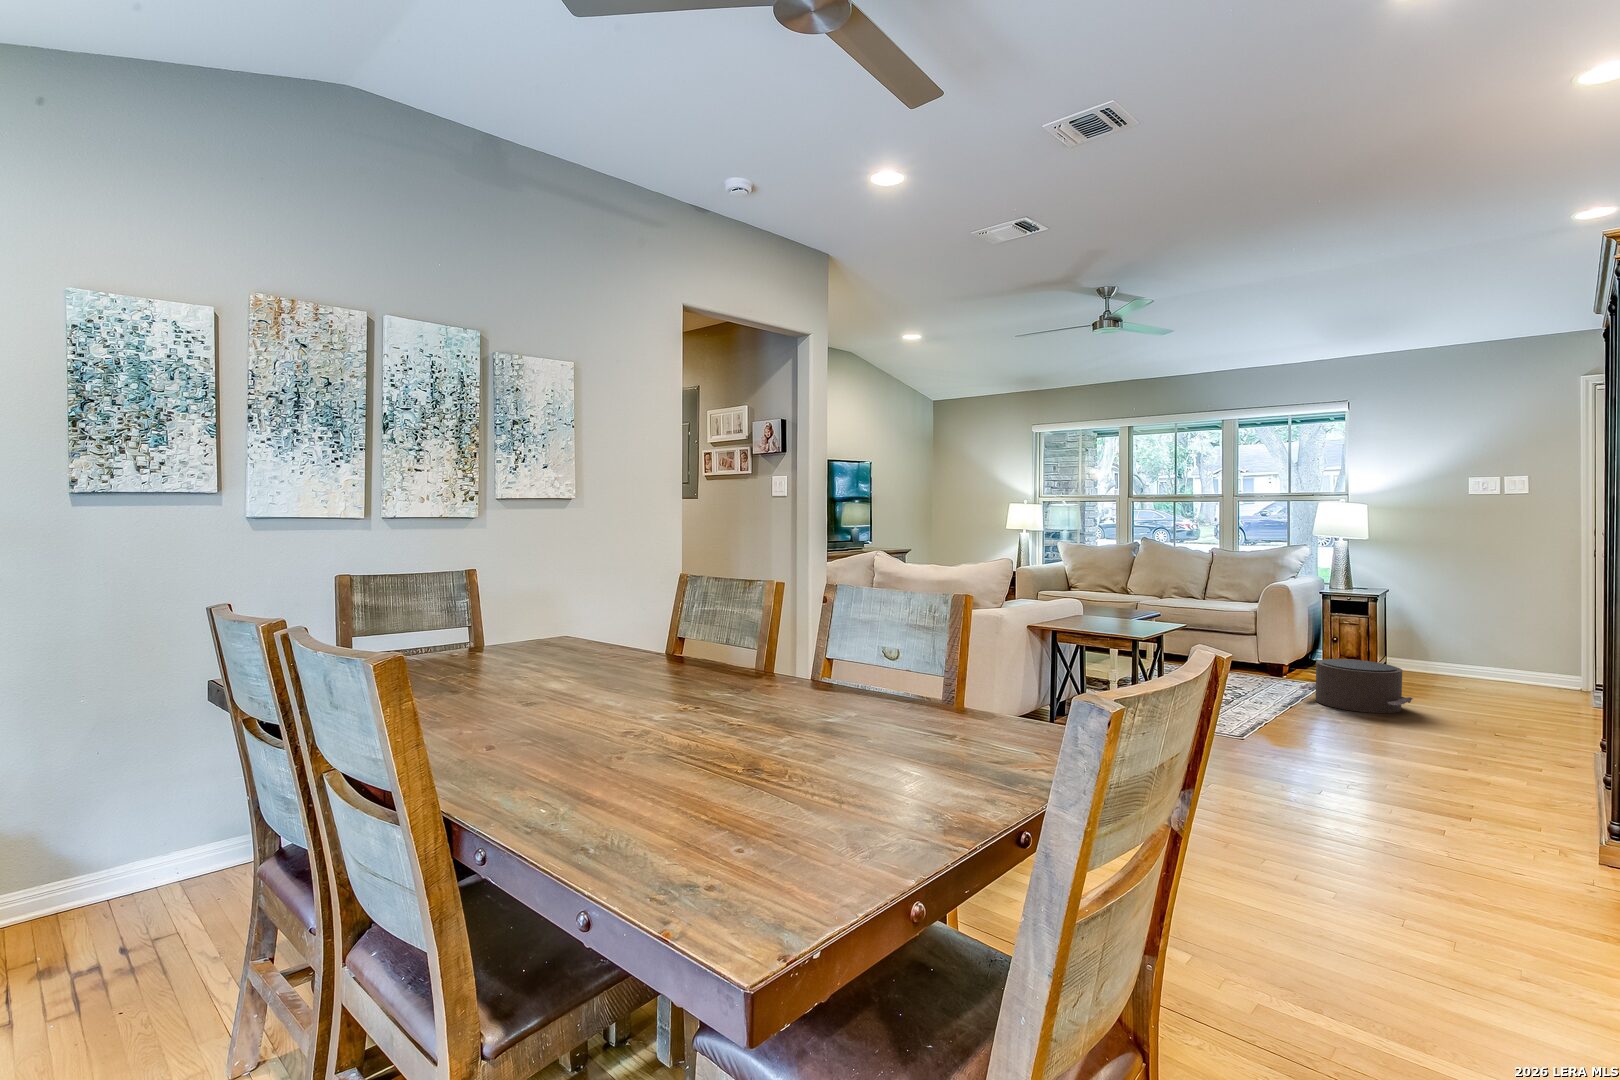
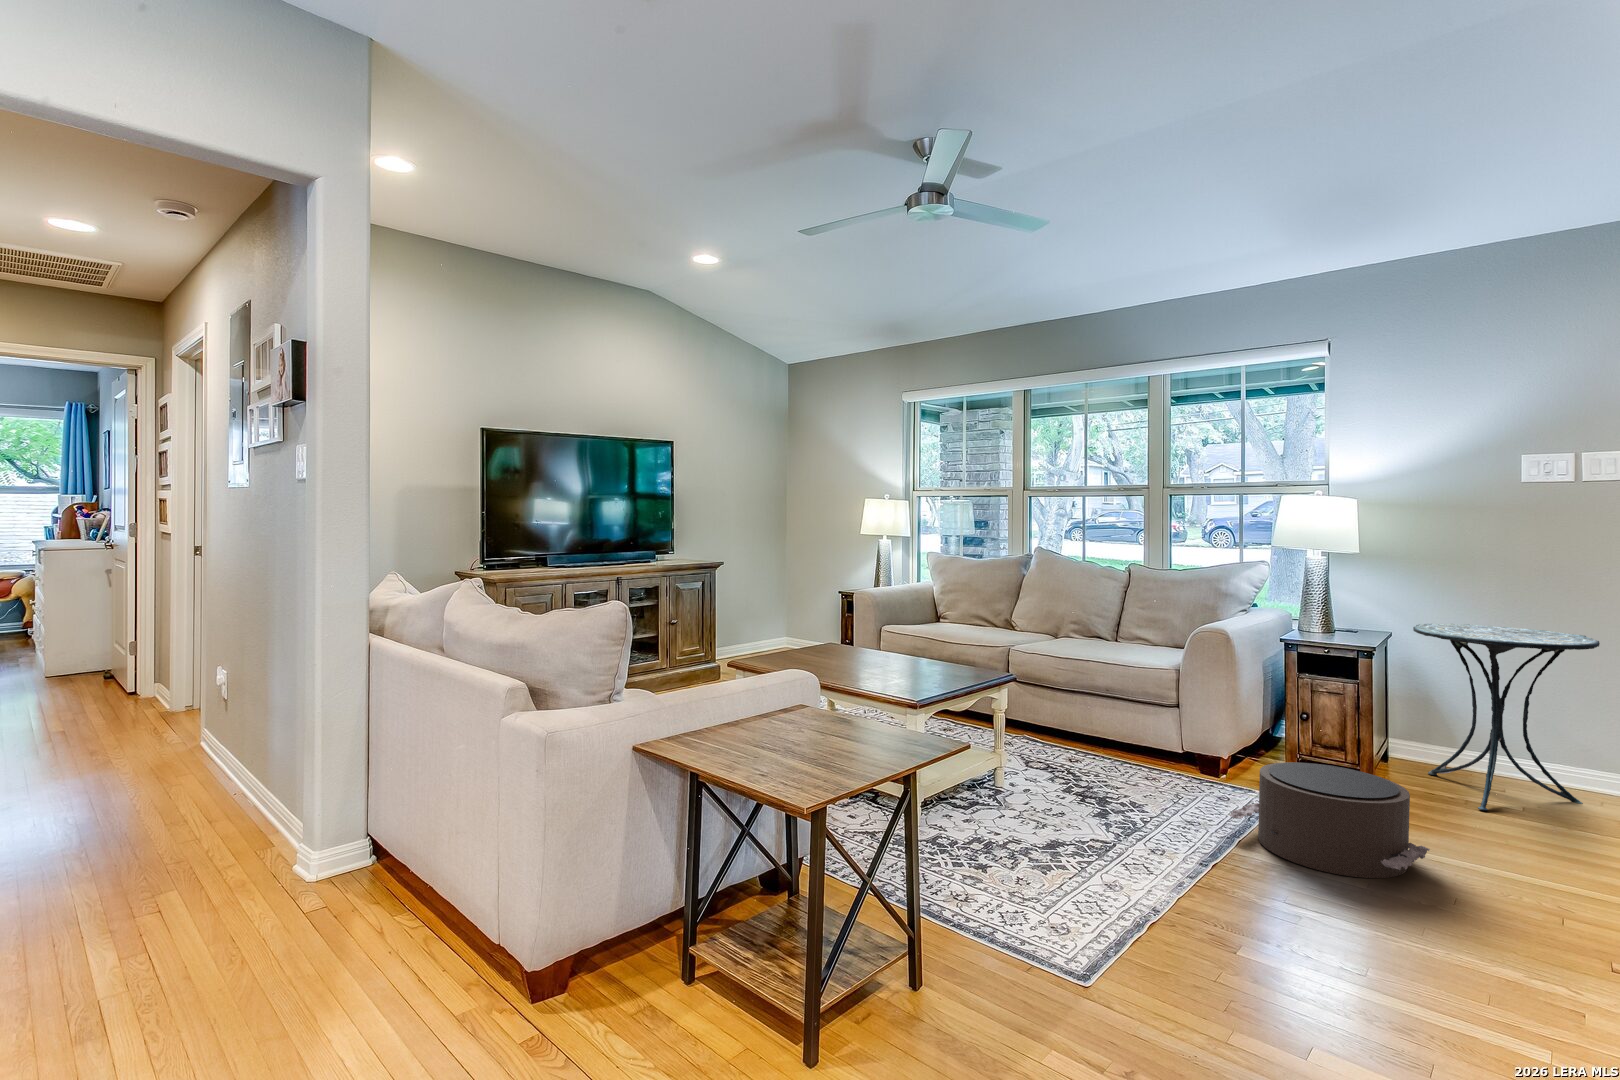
side table: none [1403,582,1513,689] -> present [1413,624,1600,811]

